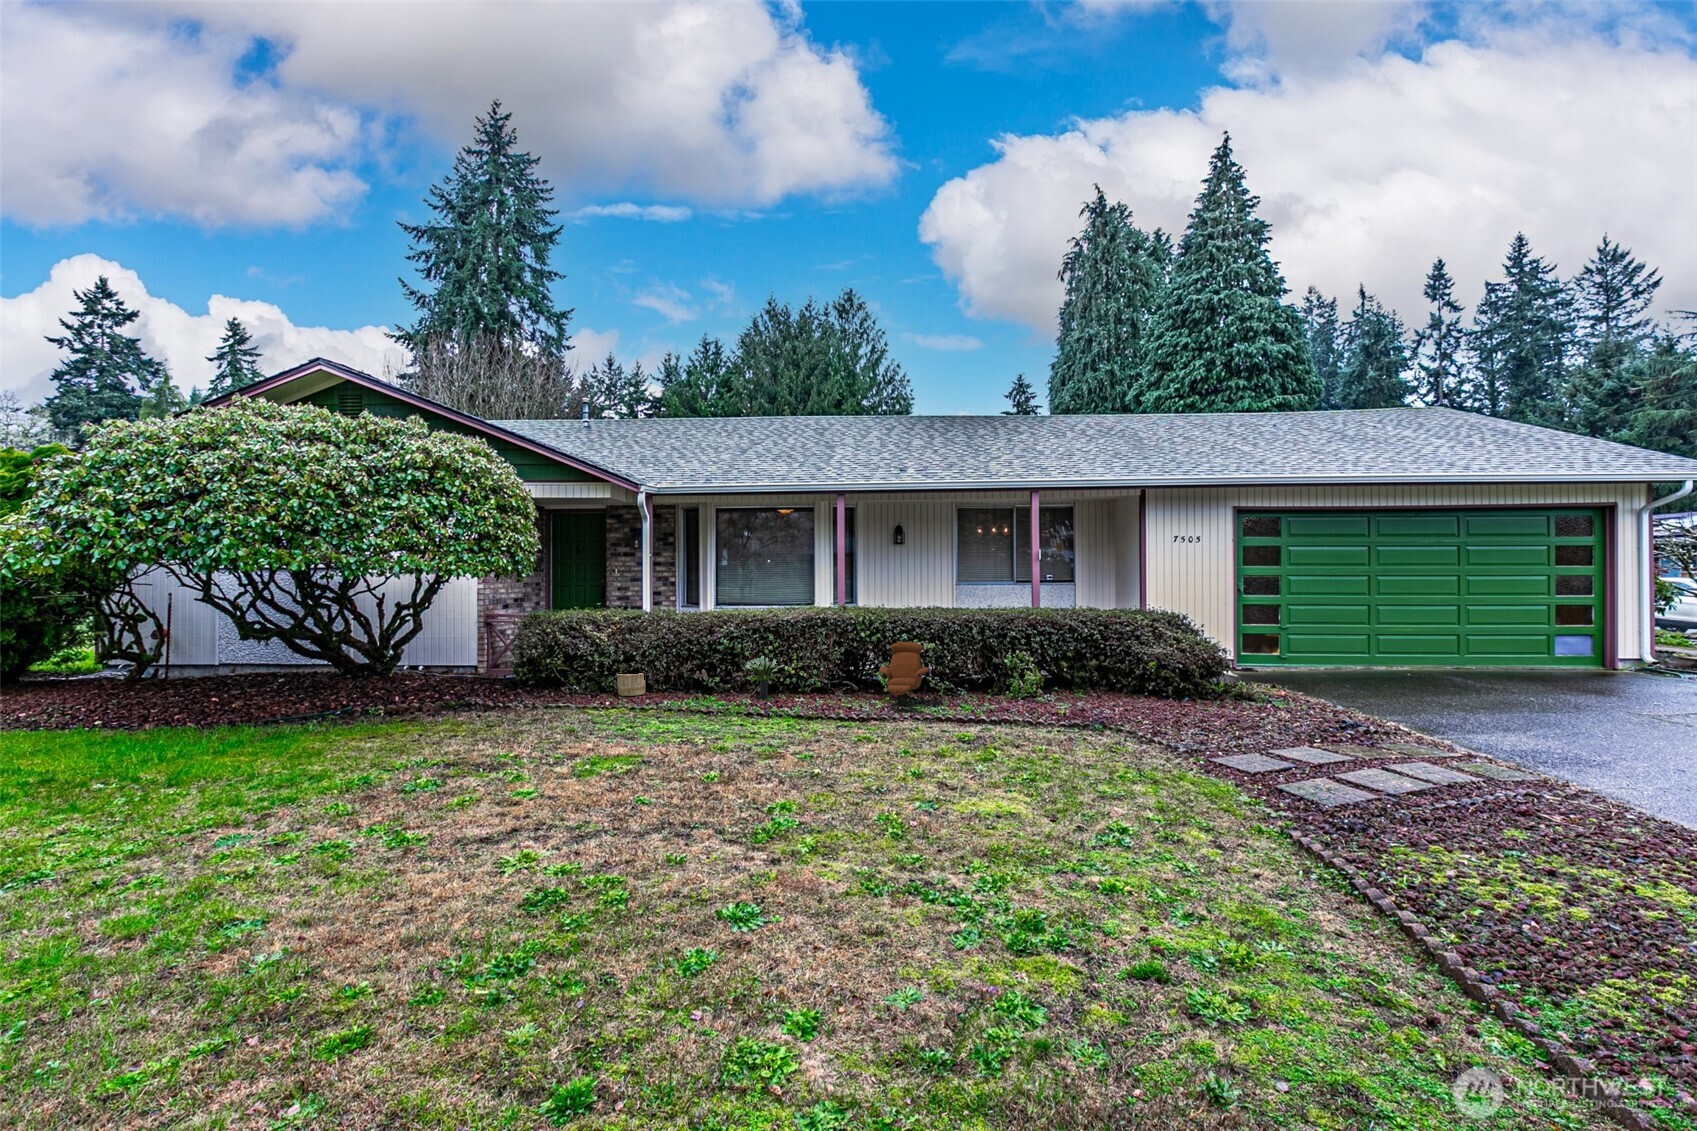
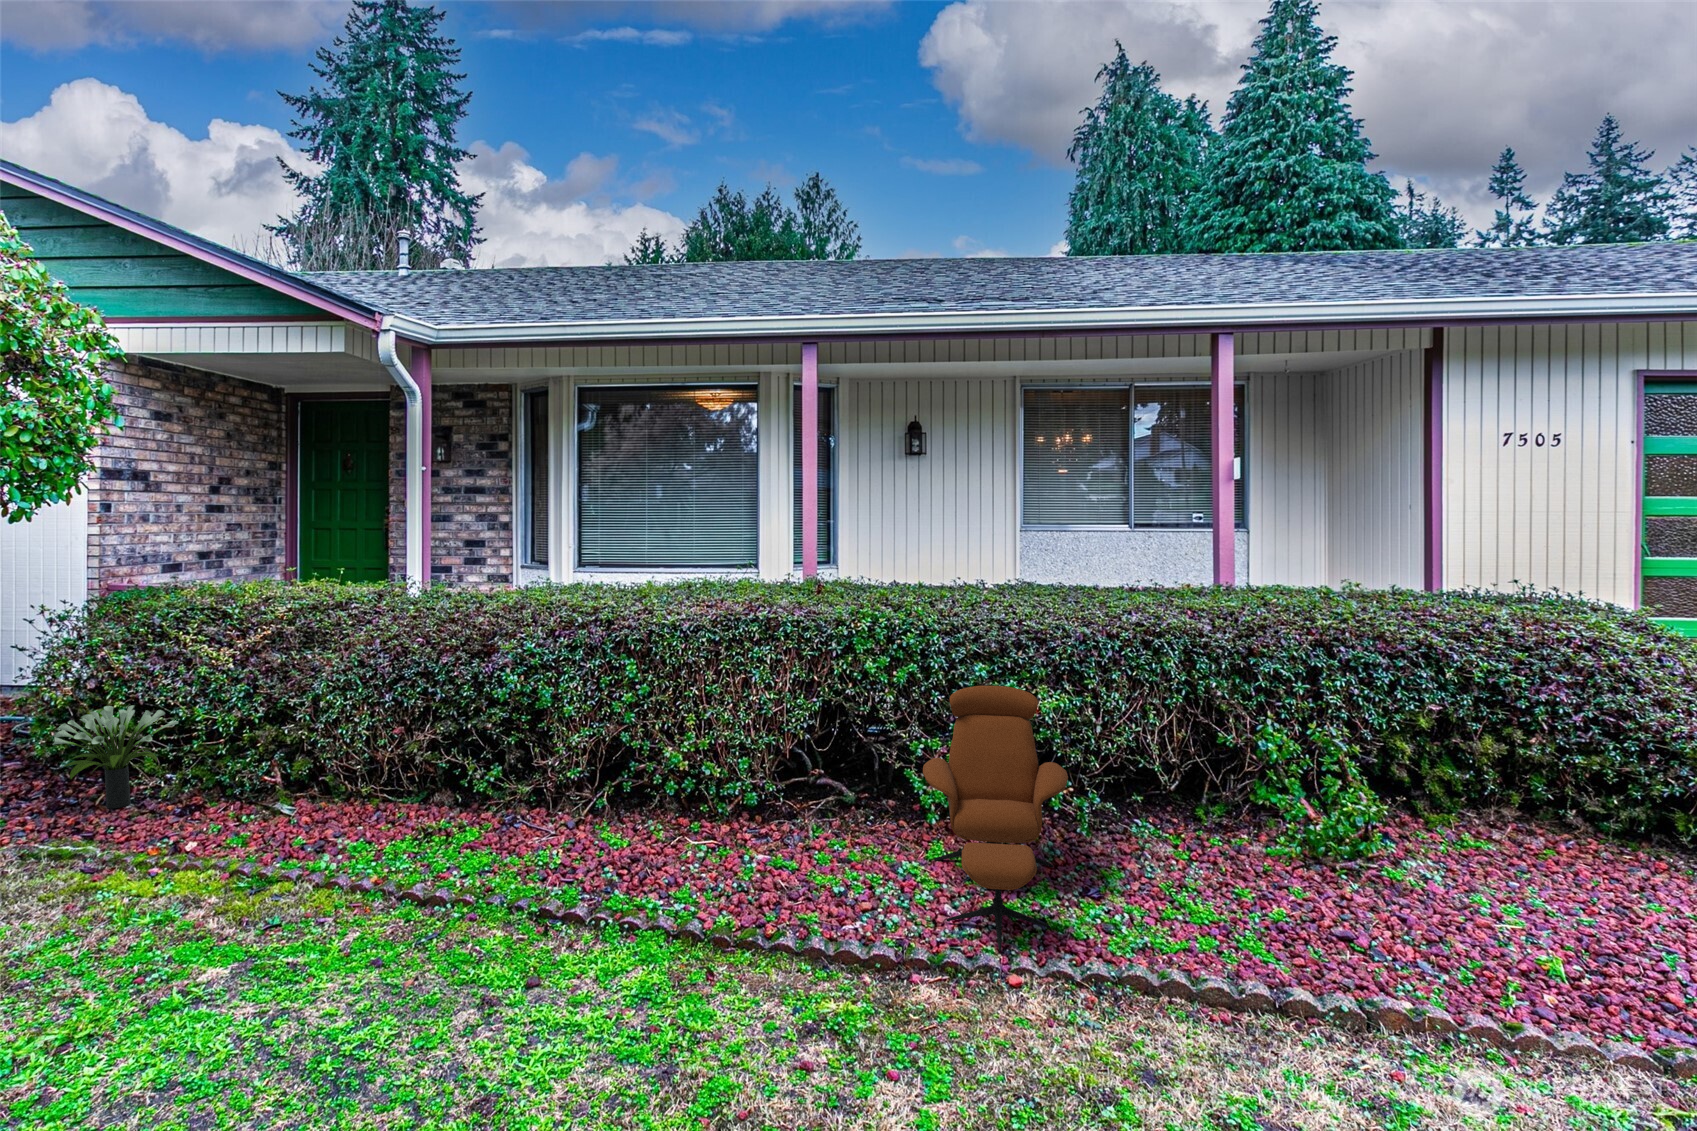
potted plant: present [745,656,784,698] -> present [53,705,178,809]
wooden bucket: present [617,673,645,696] -> none [214,753,305,831]

